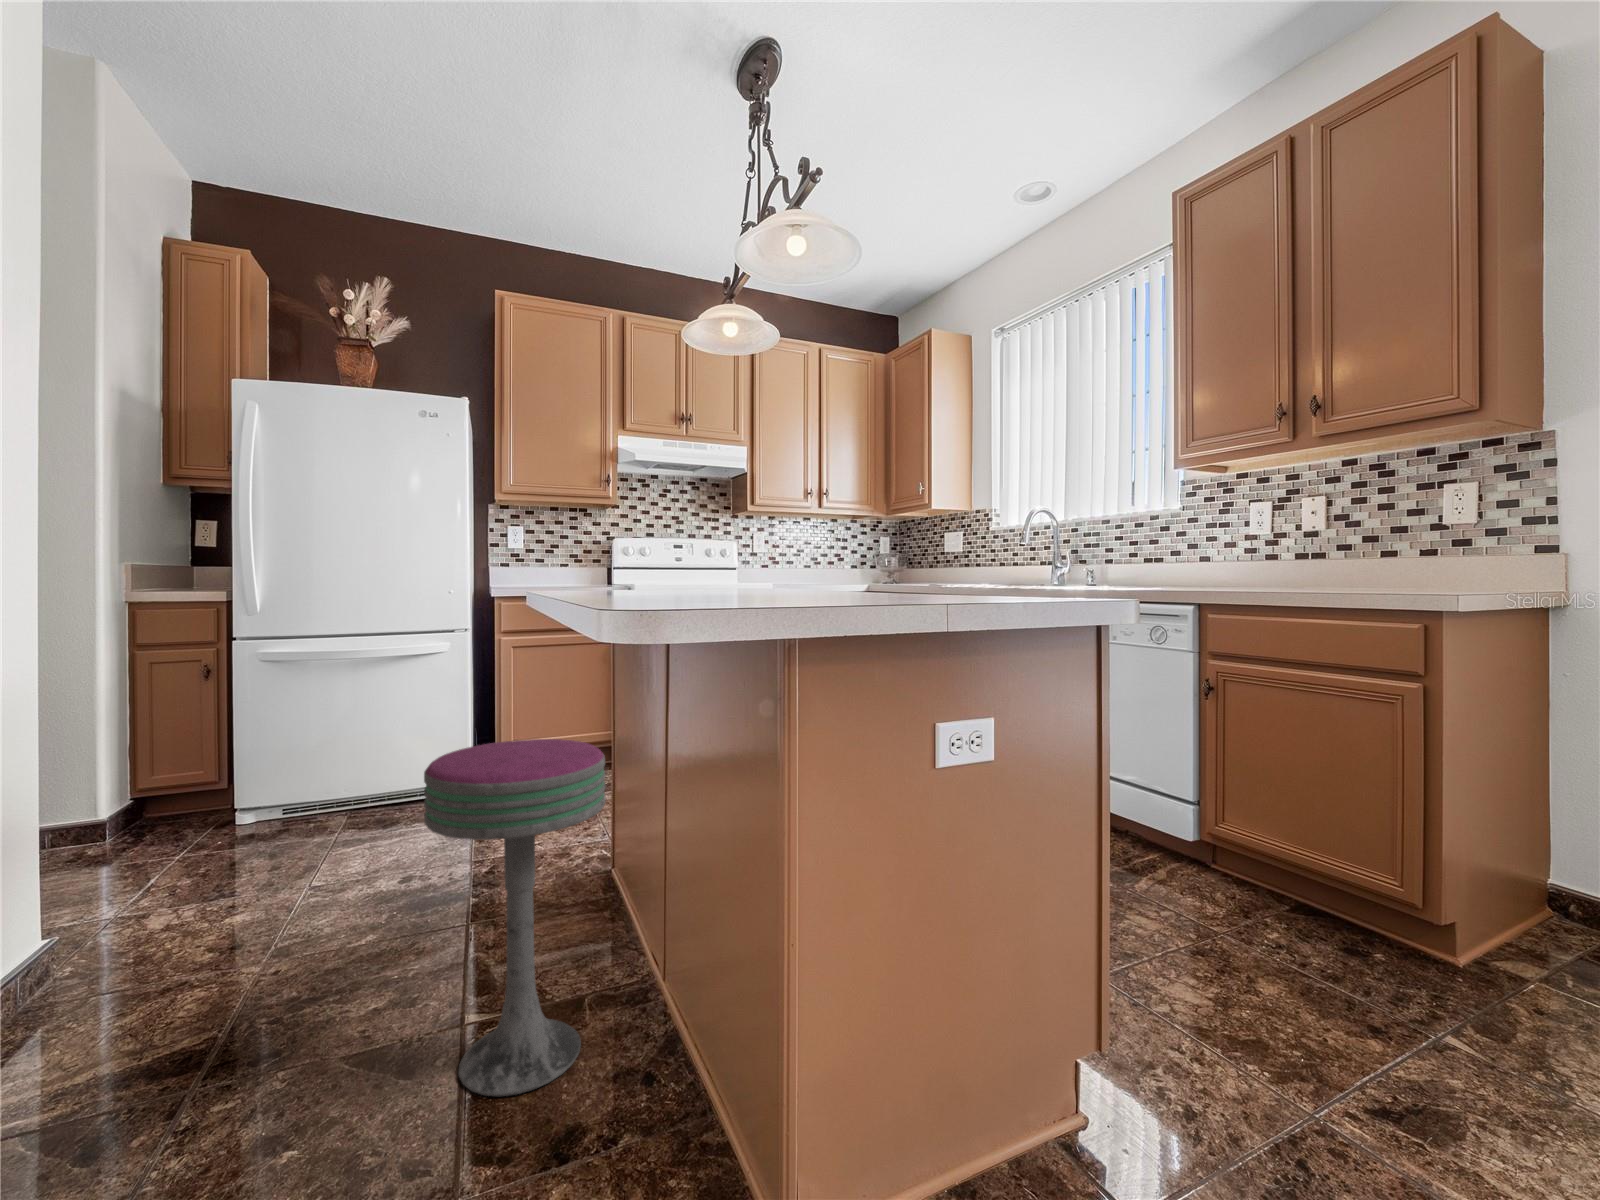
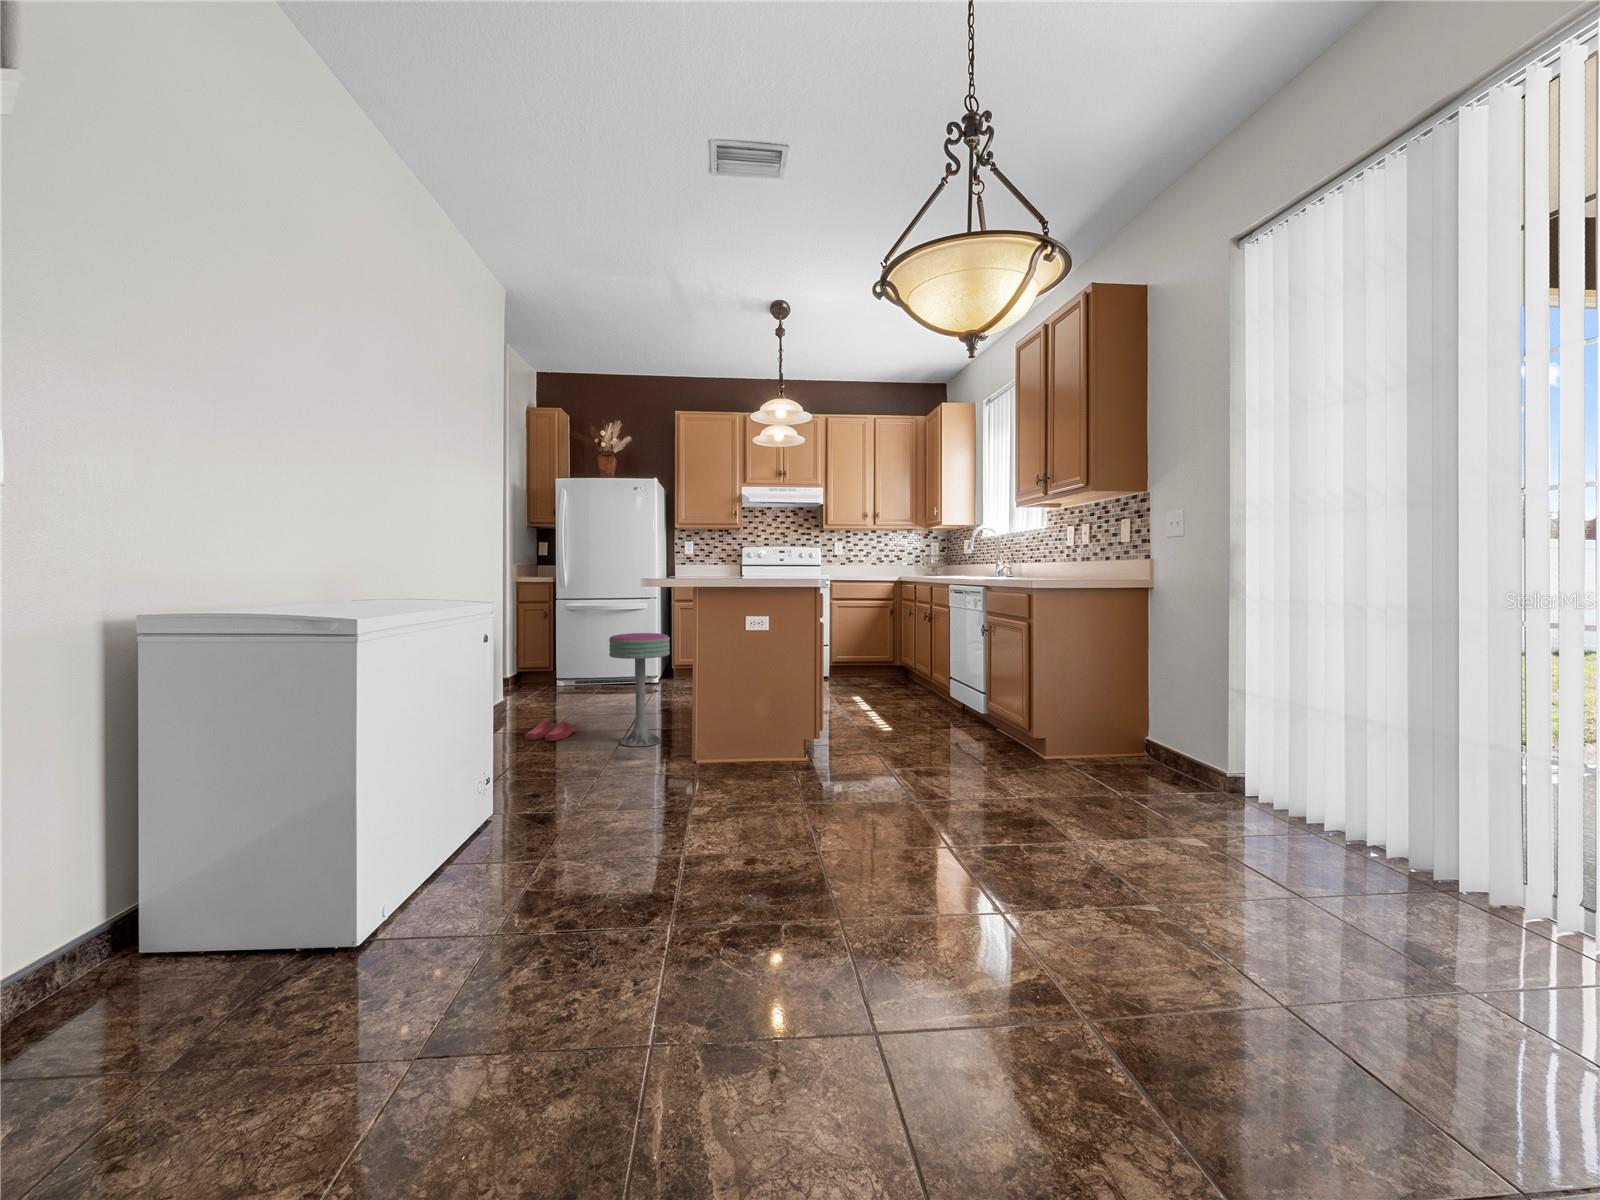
slippers: none [109,1003,304,1124] -> present [525,721,577,741]

